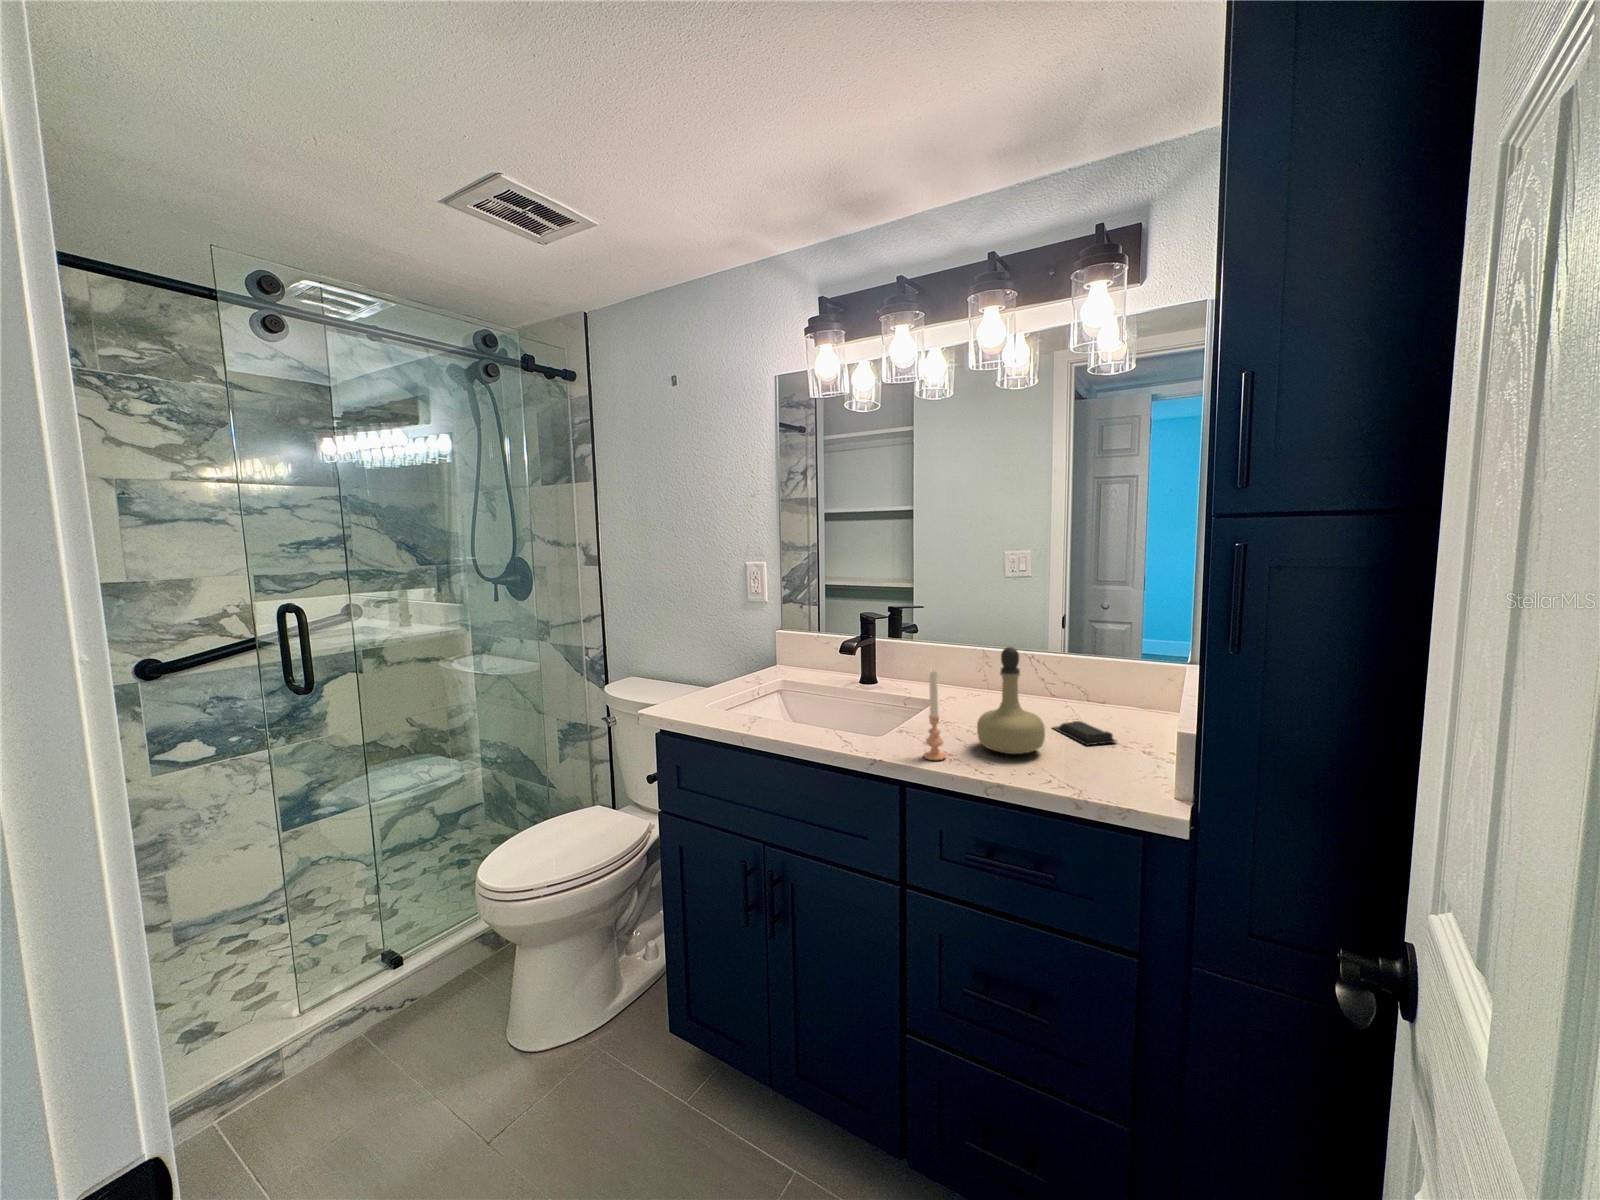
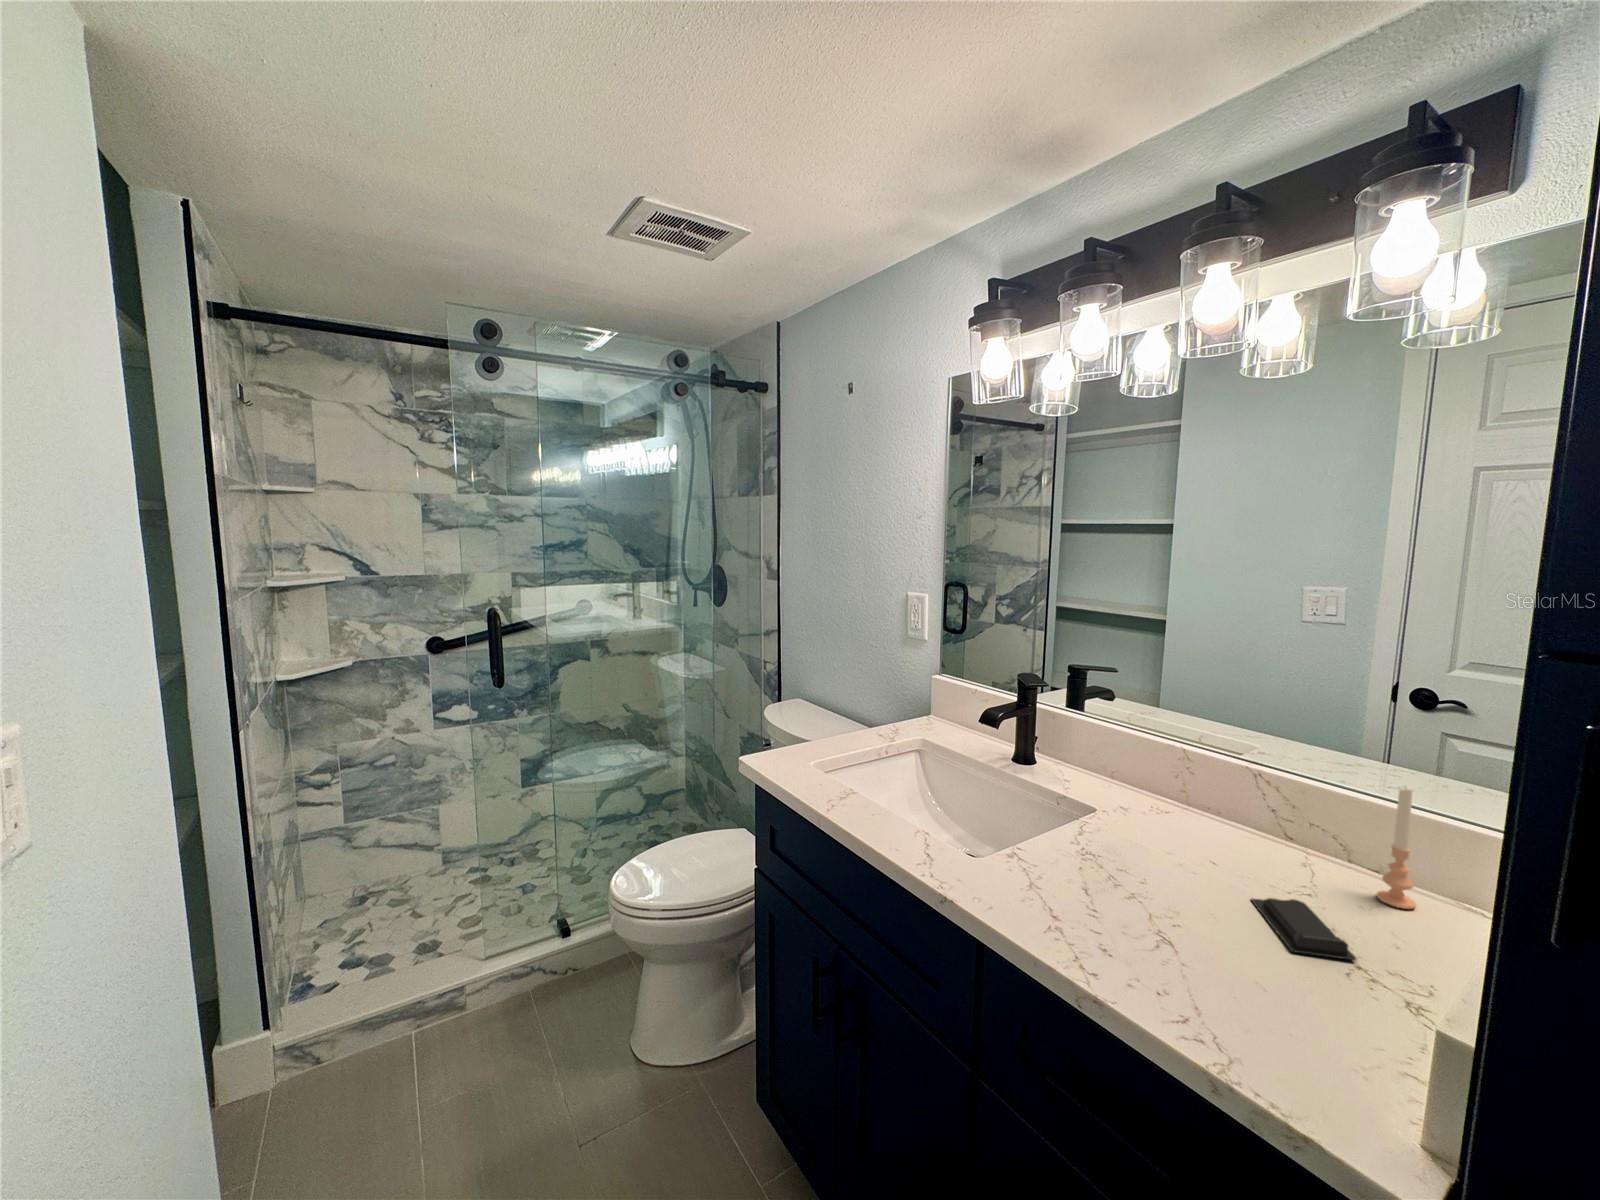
perfume bottle: present [977,647,1045,754] -> none [1098,775,1207,942]
candle: present [924,671,946,760] -> present [1377,788,1416,909]

